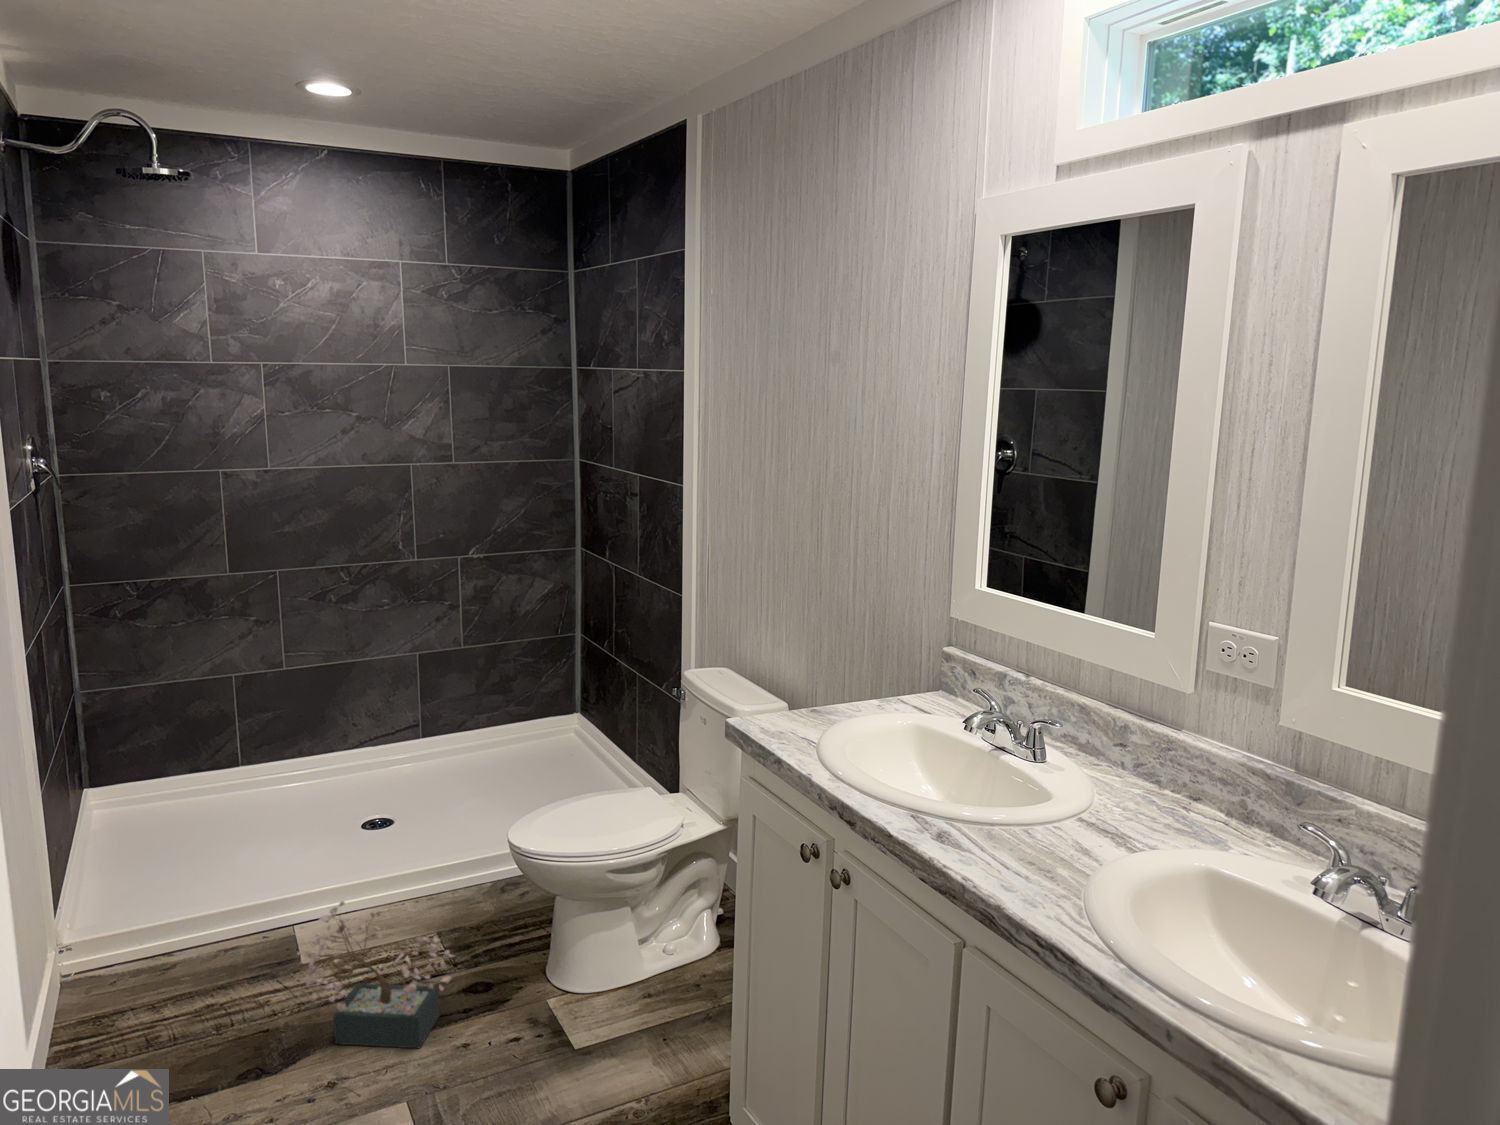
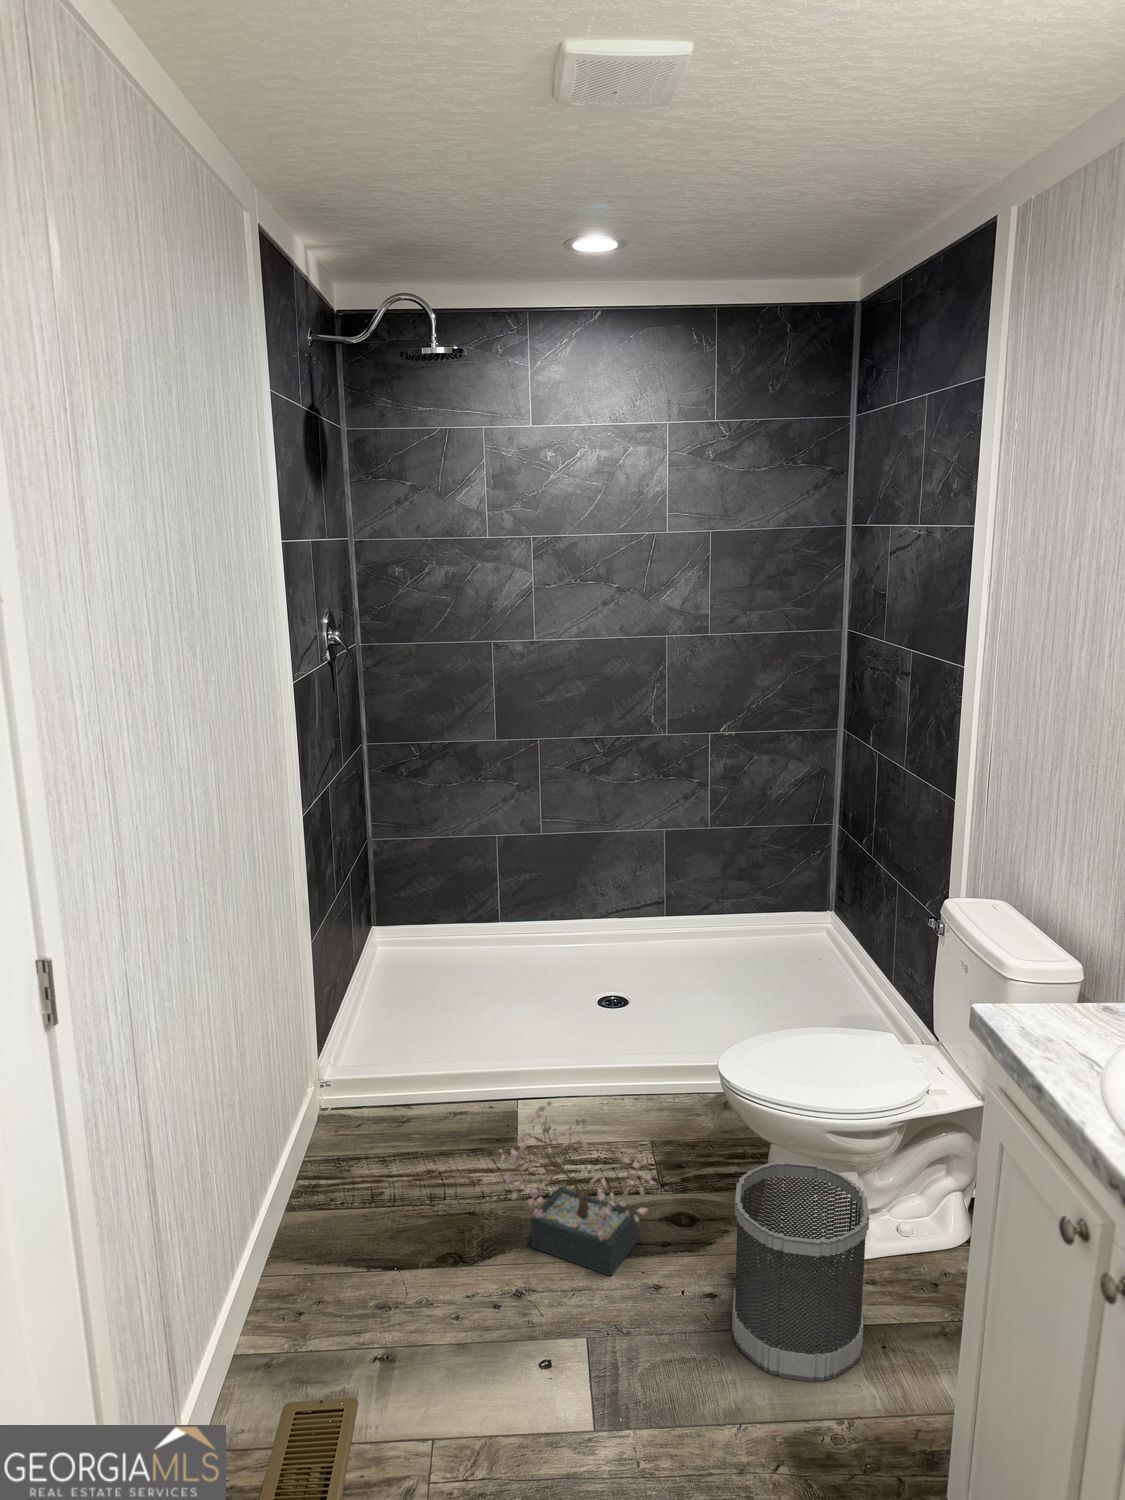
wastebasket: none [535,901,651,1085] -> present [732,1161,869,1382]

